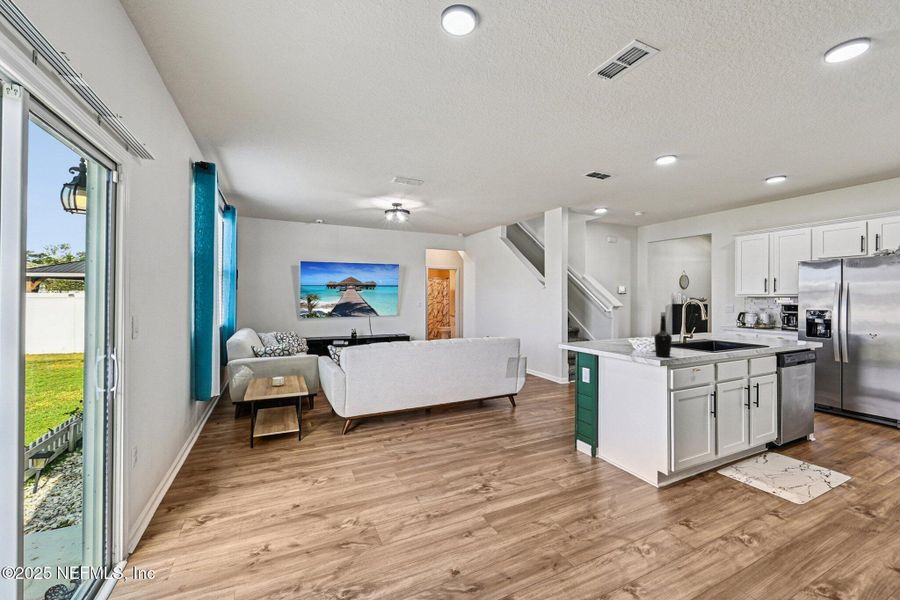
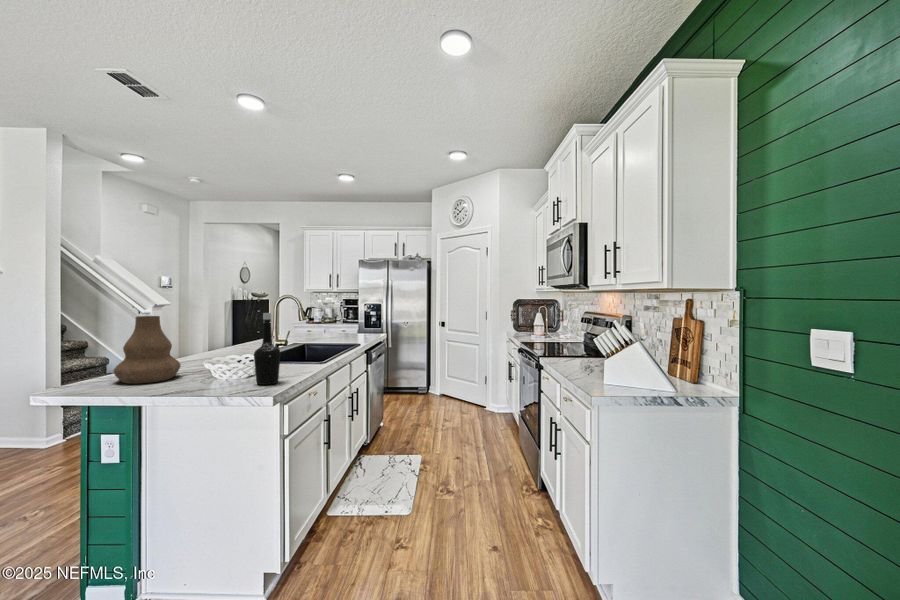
vase: none [586,311,617,347] -> present [114,316,181,384]

